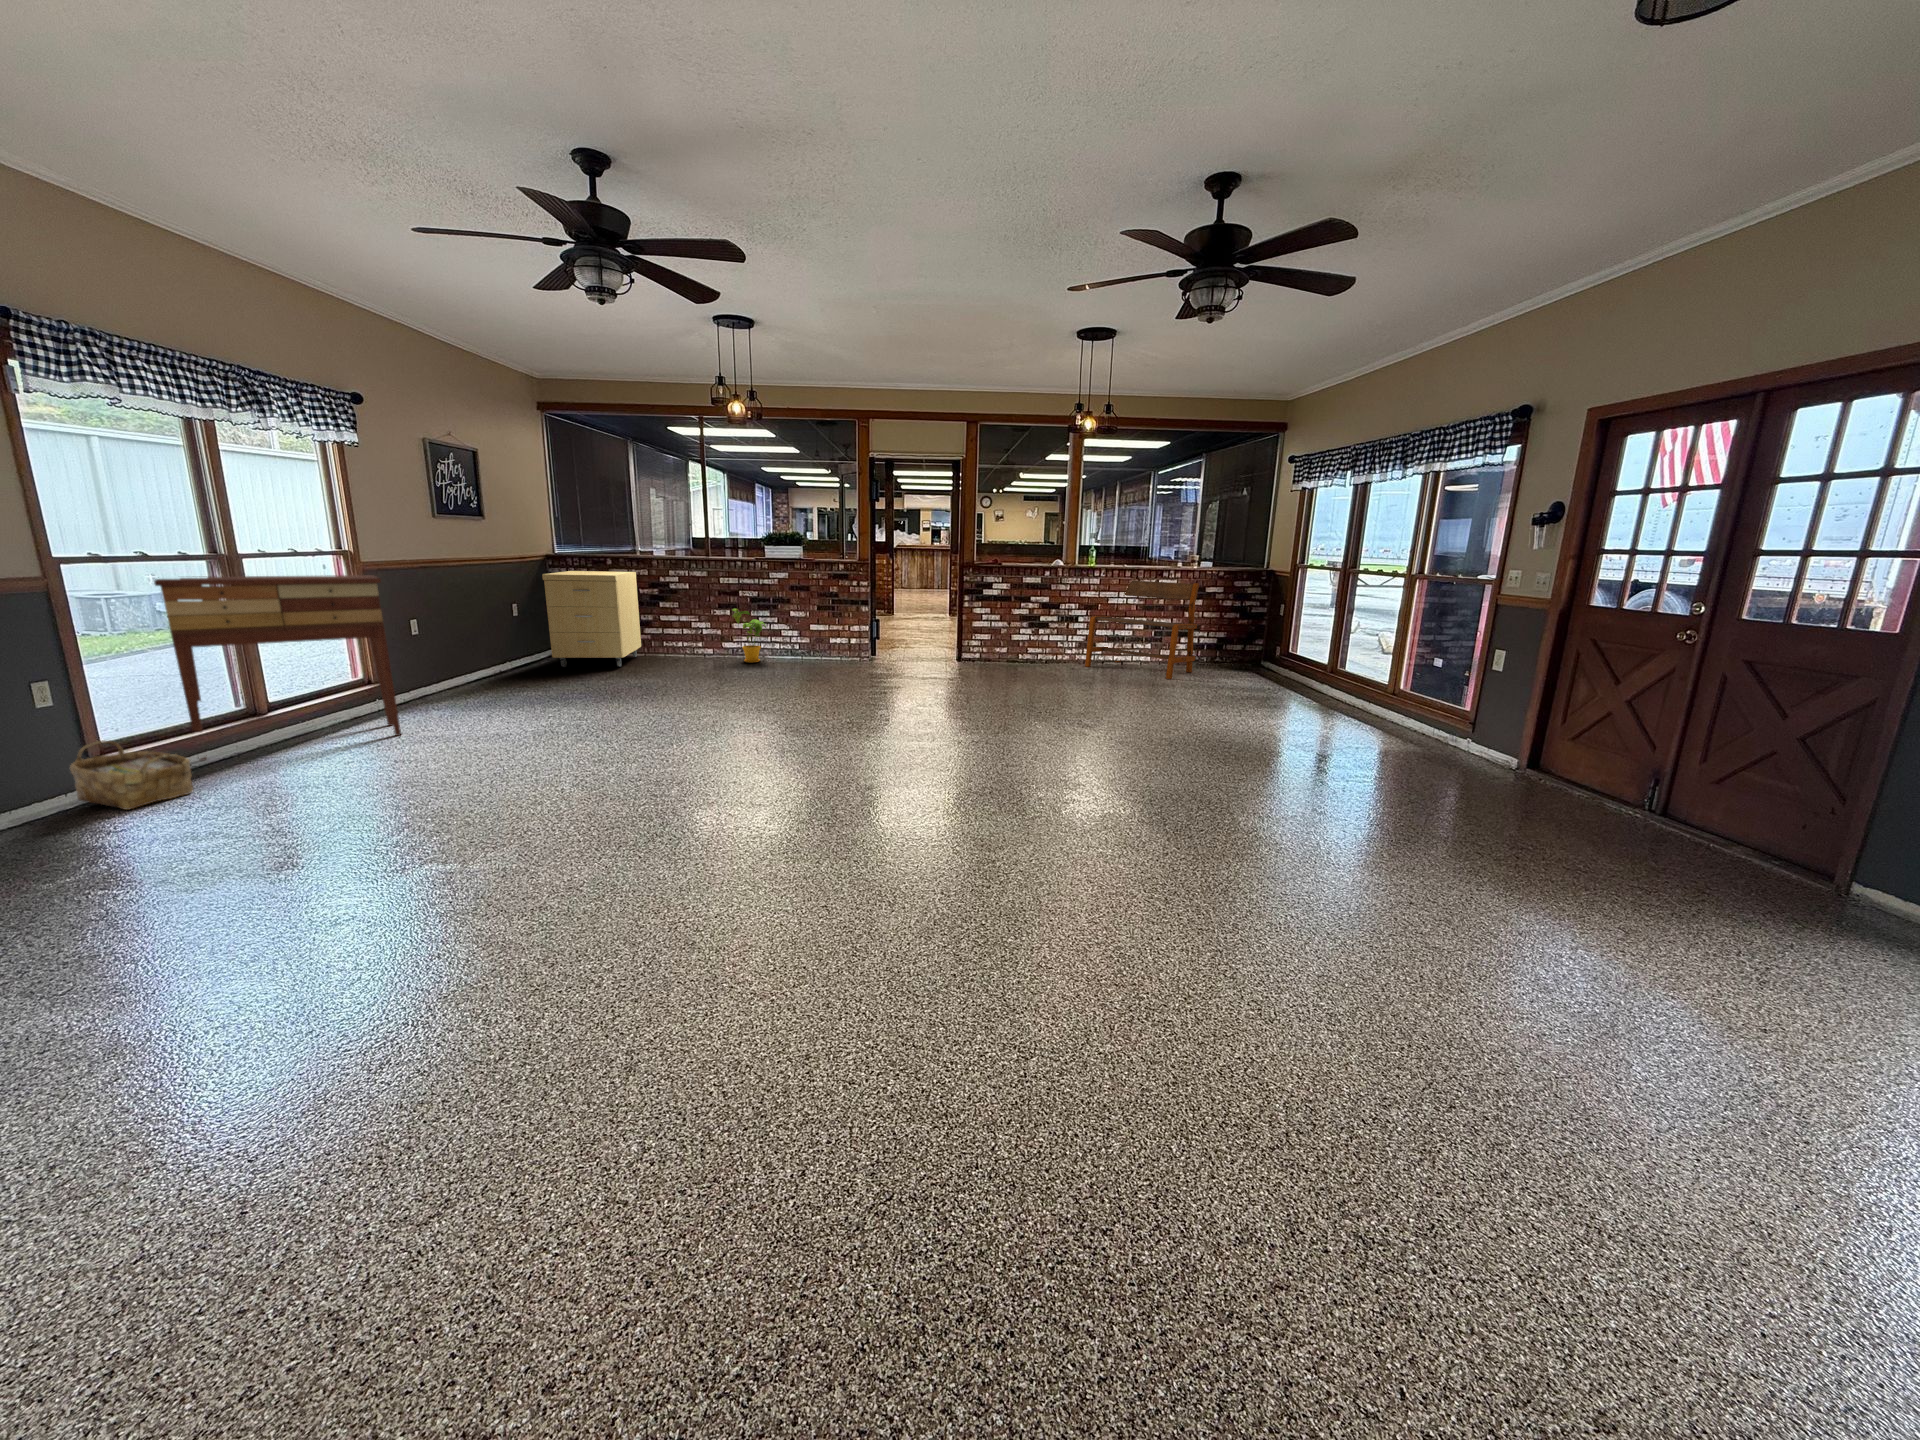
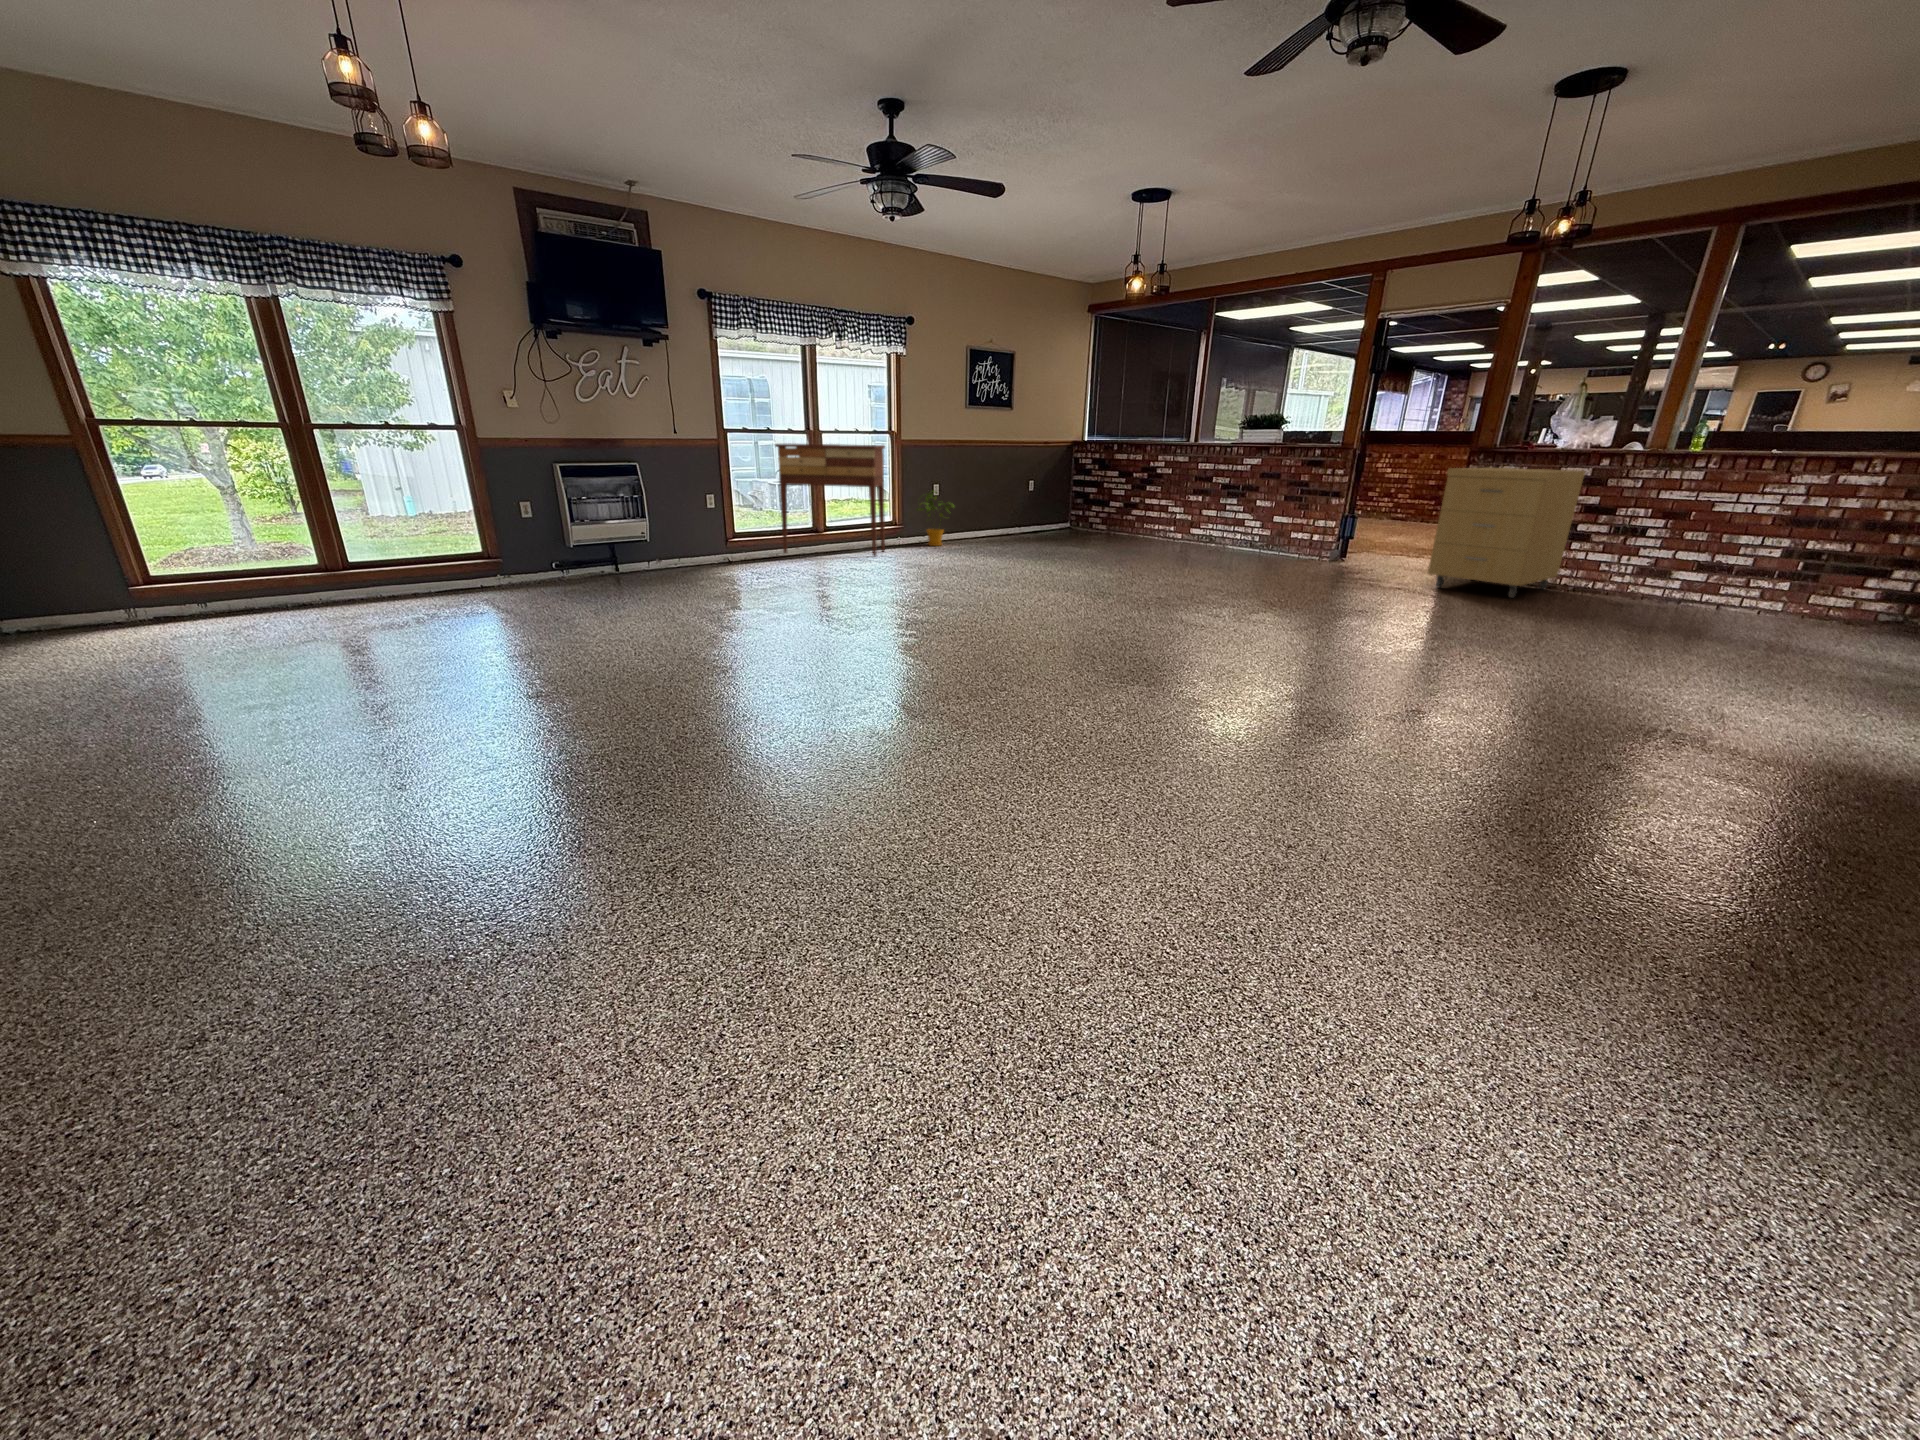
storage cabinet: present [542,571,641,667] -> present [1428,468,1585,598]
bench: present [1085,581,1199,679] -> none [1628,471,1896,636]
house plant: present [732,609,766,663] -> present [917,493,954,546]
woven basket: present [70,740,193,810] -> none [716,529,756,565]

